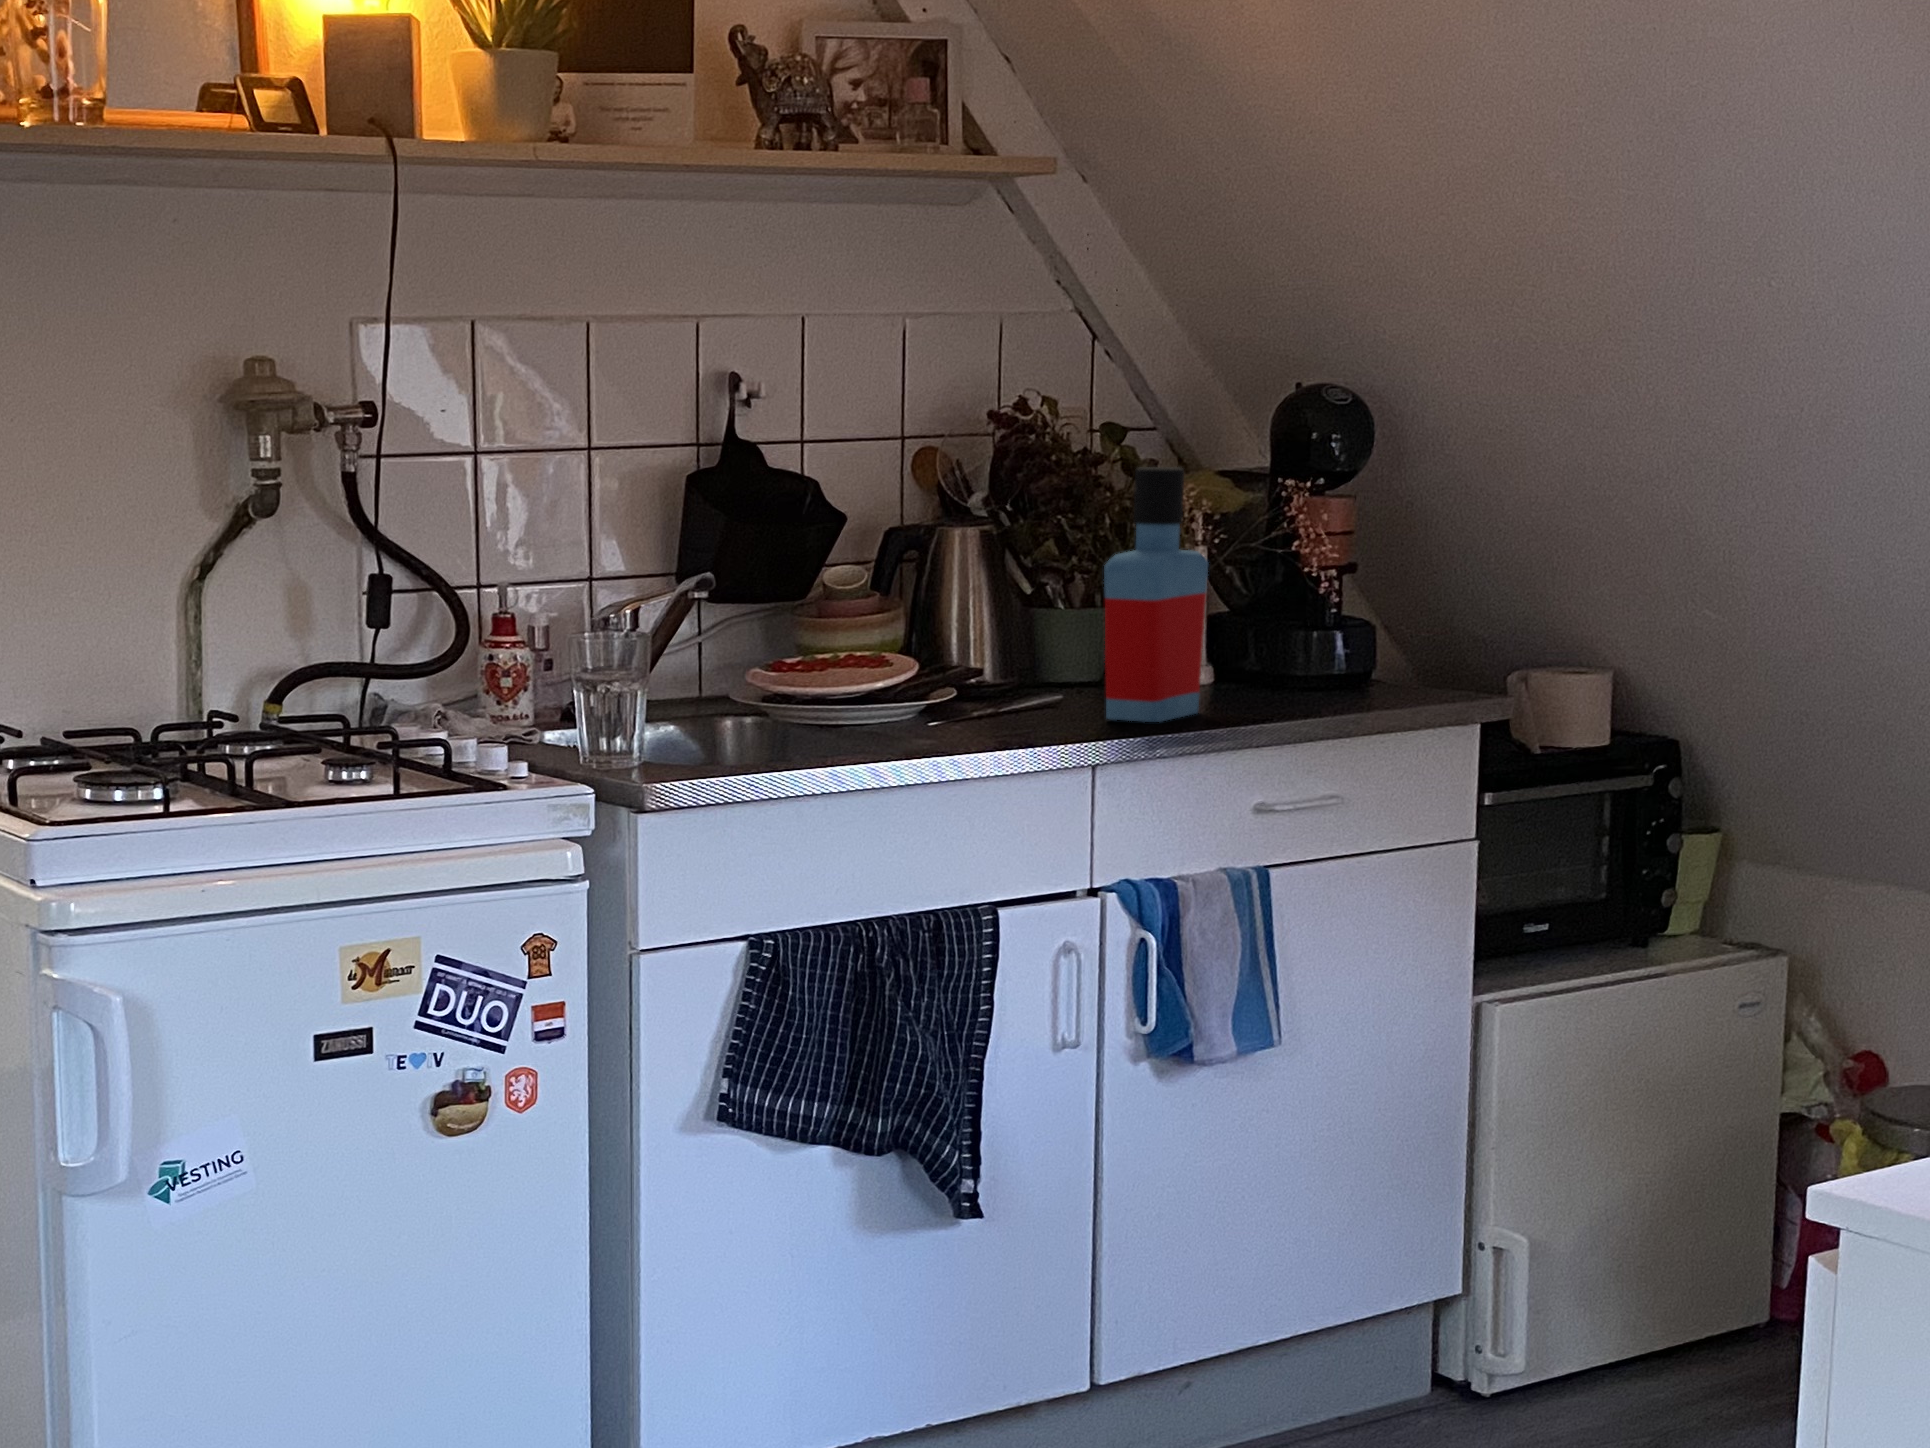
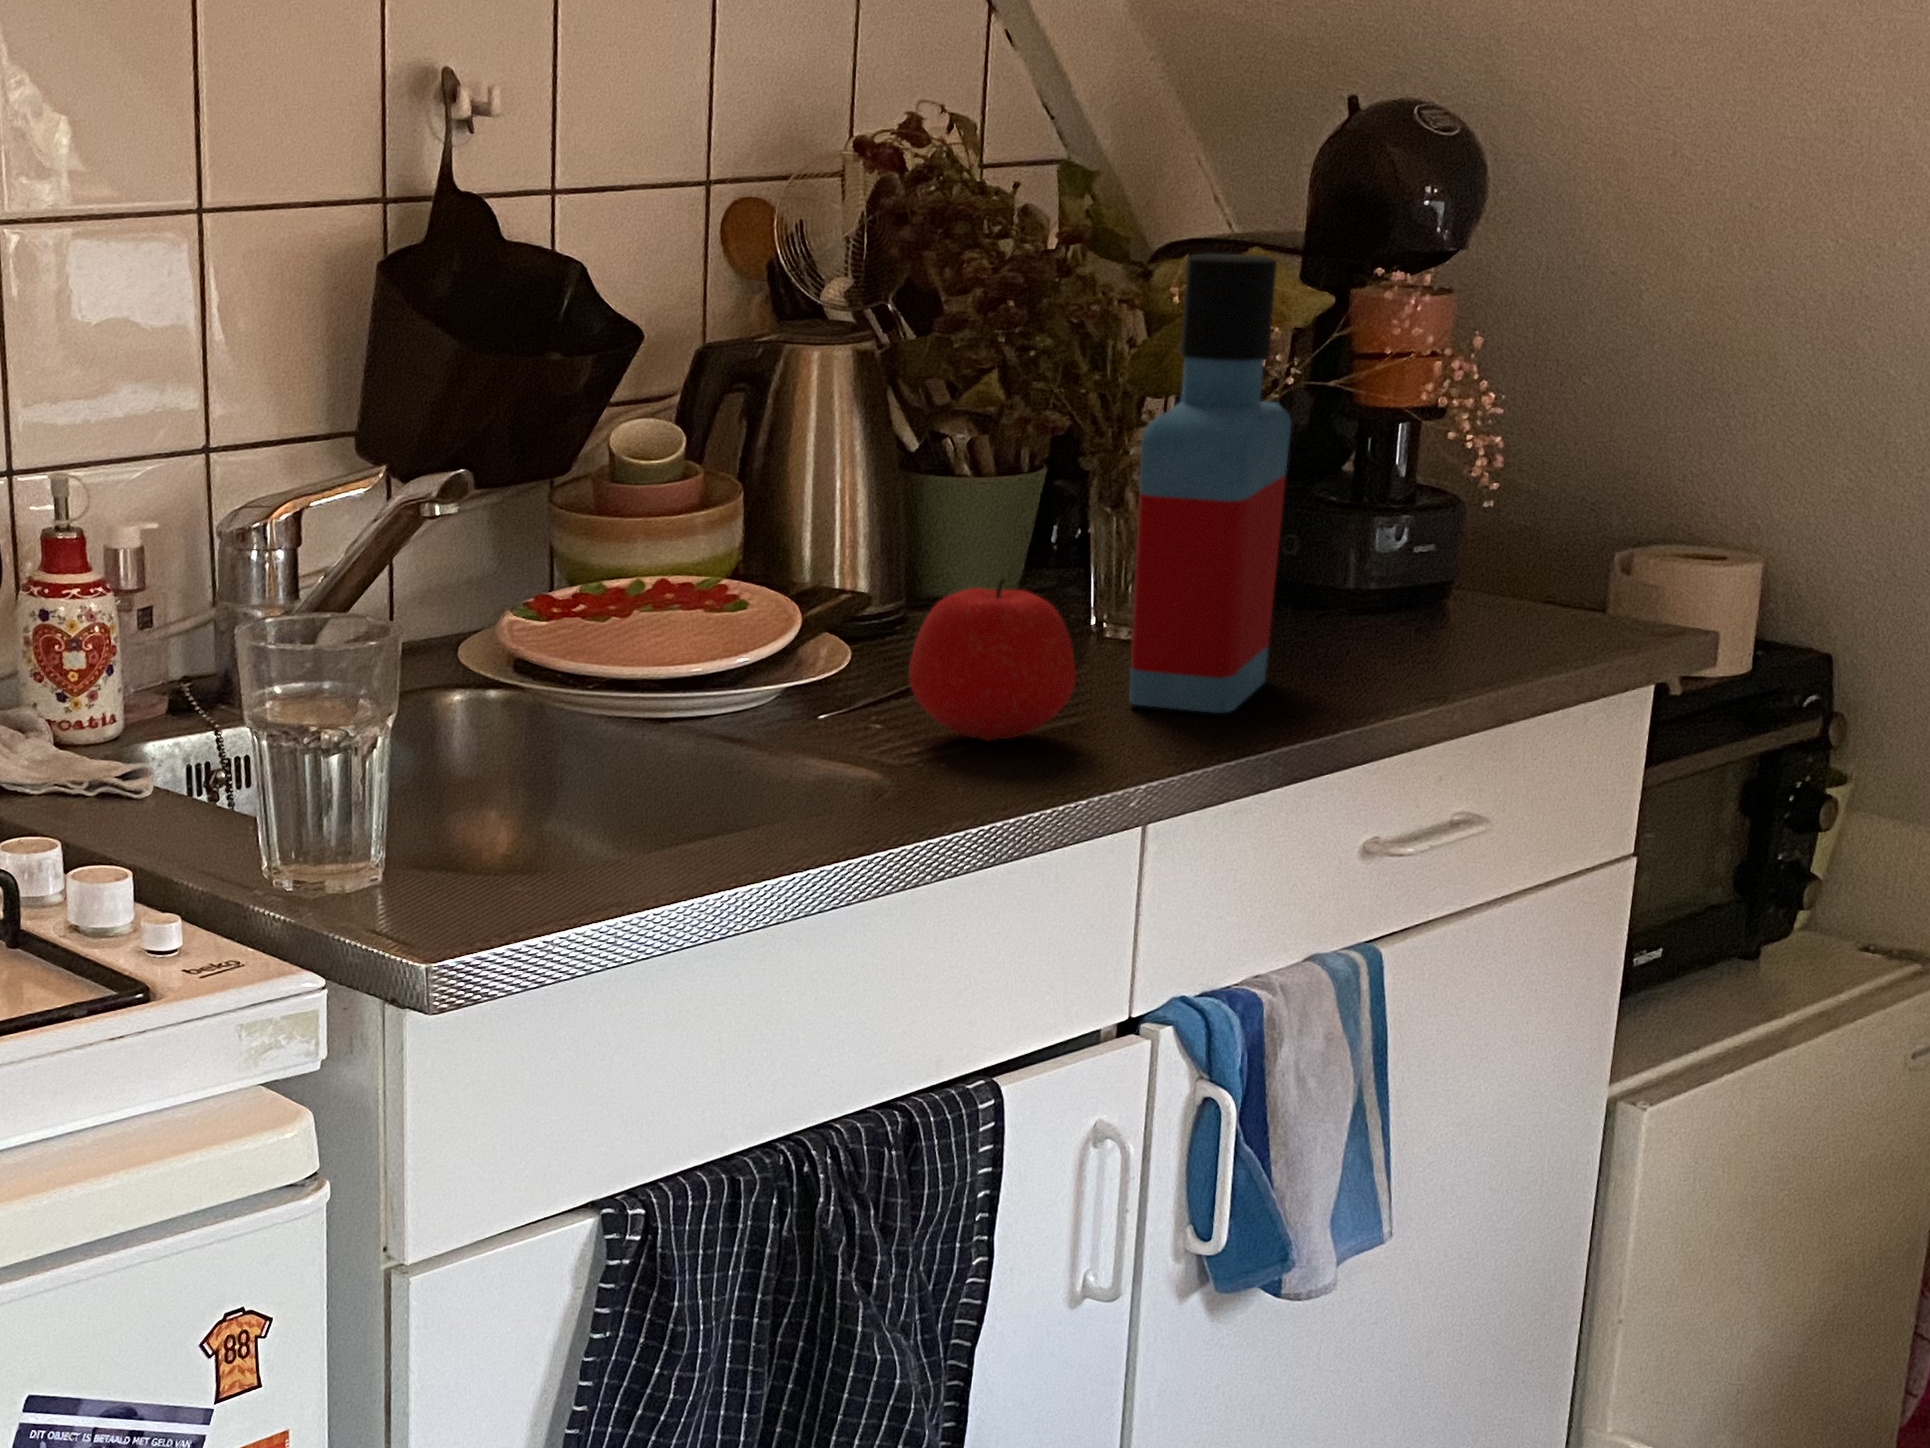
apple: none [965,640,1058,731] -> present [909,579,1076,741]

